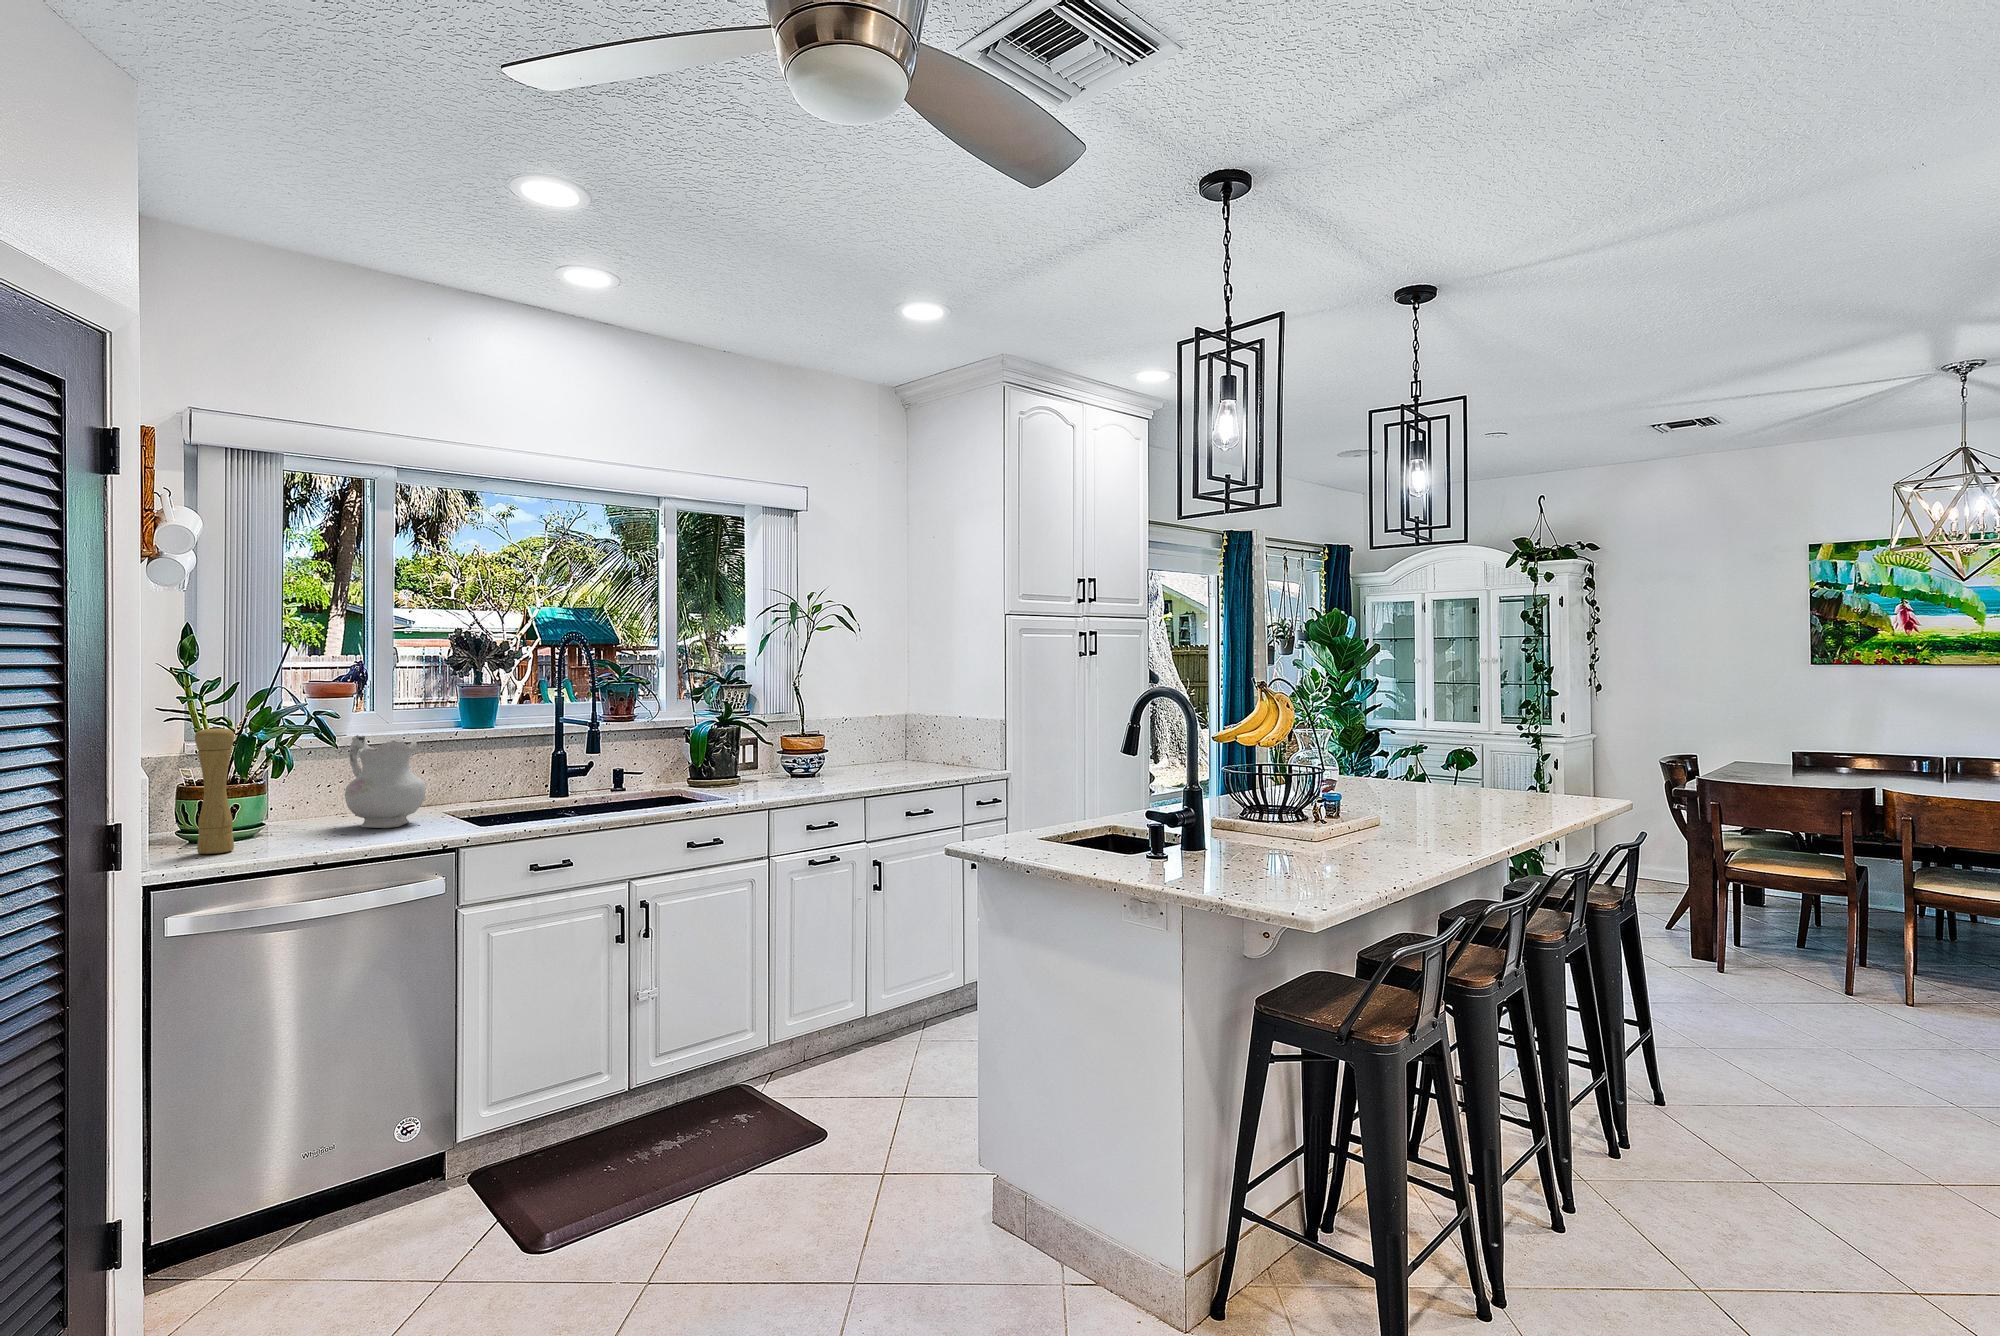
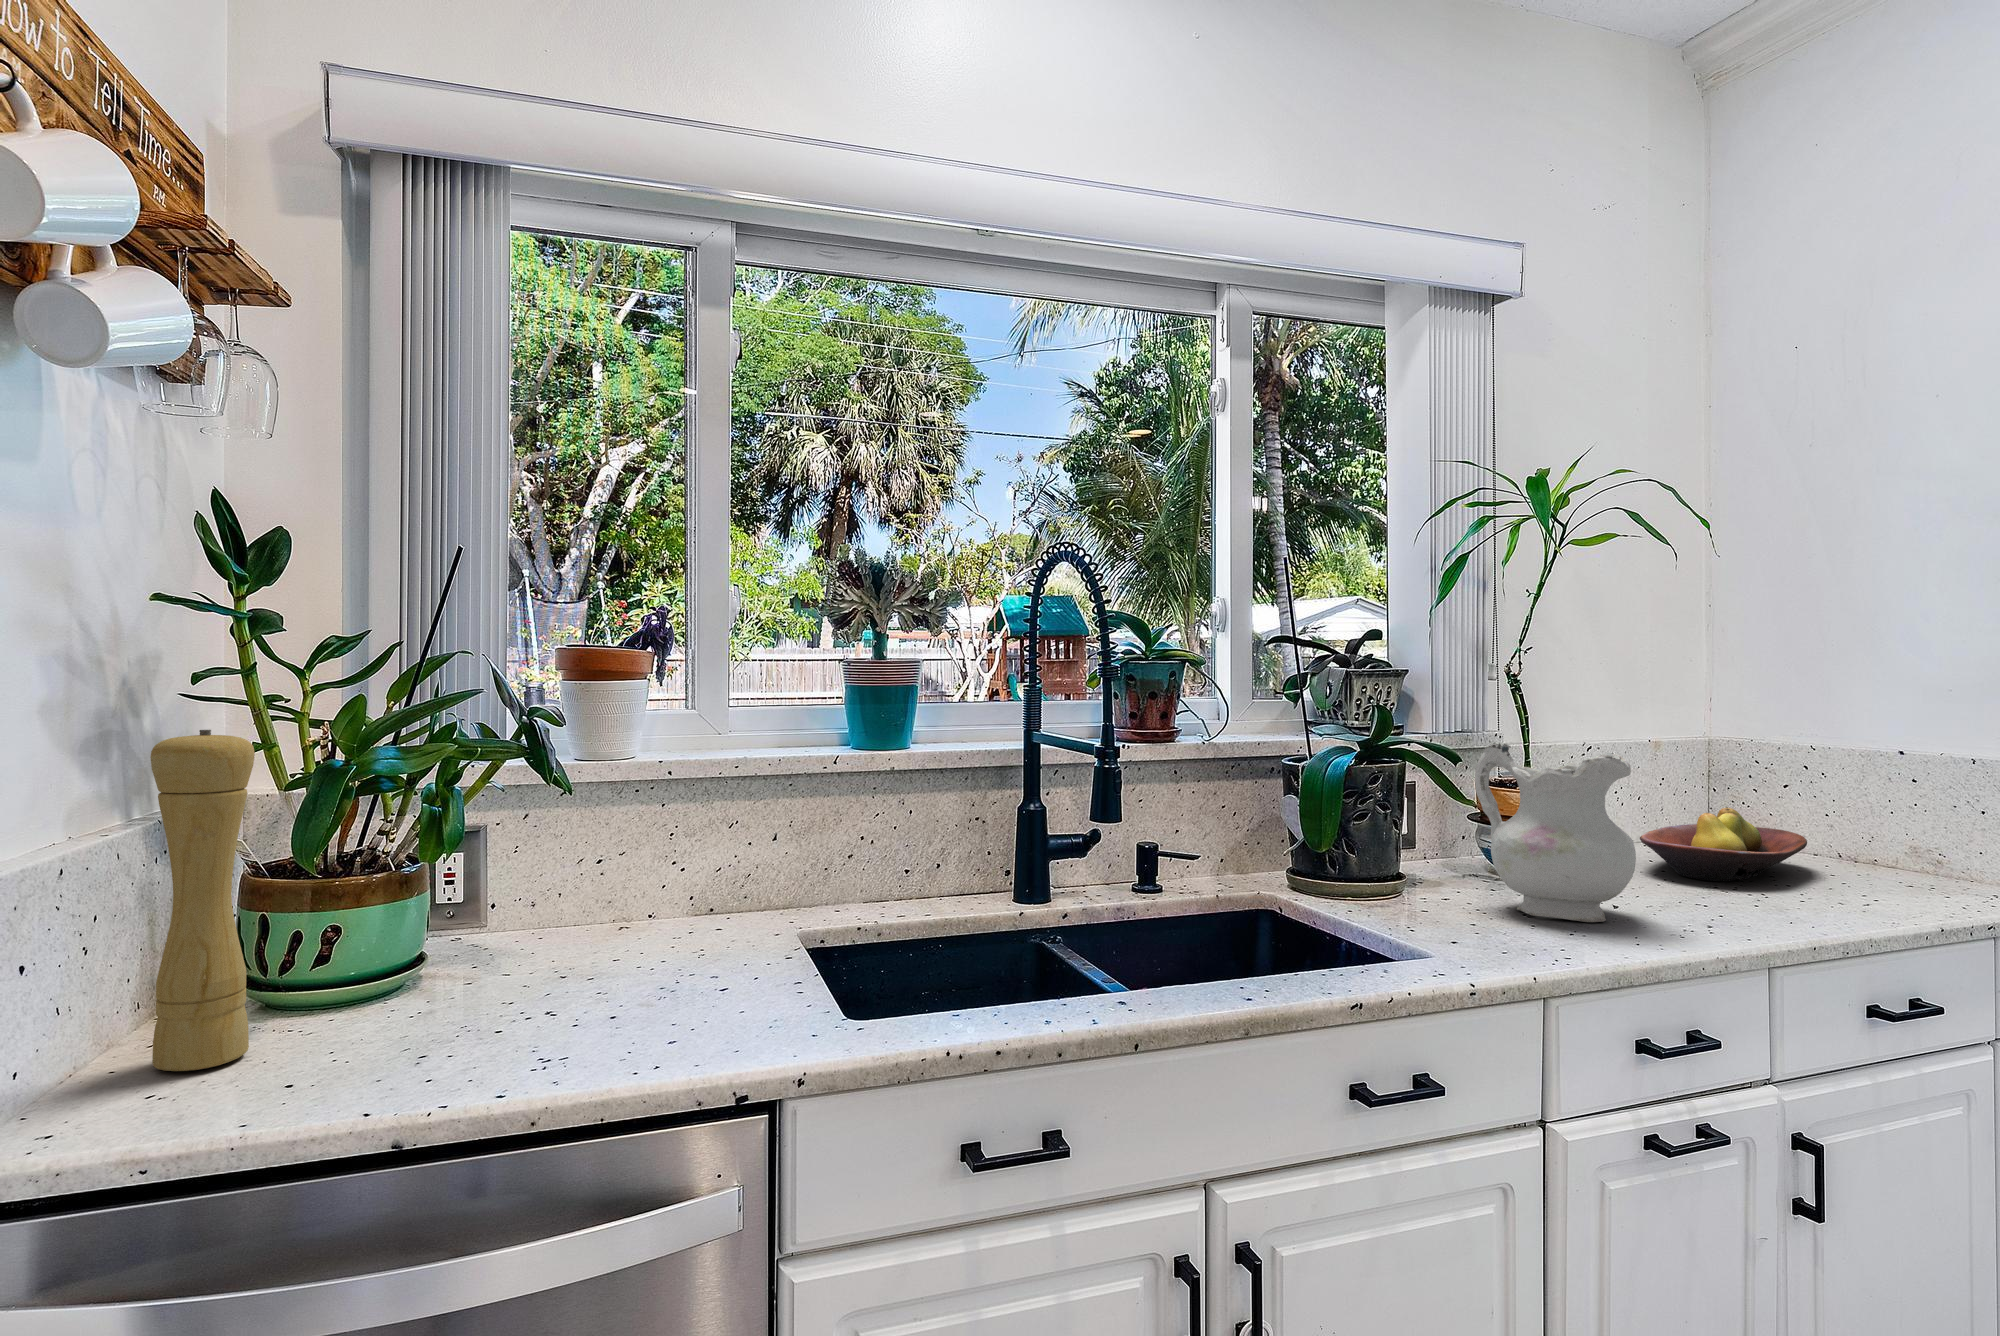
ceramic pitcher: present [345,735,426,828] -> present [1475,743,1636,922]
fruit bowl: none [857,743,929,774] -> present [1640,808,1807,881]

